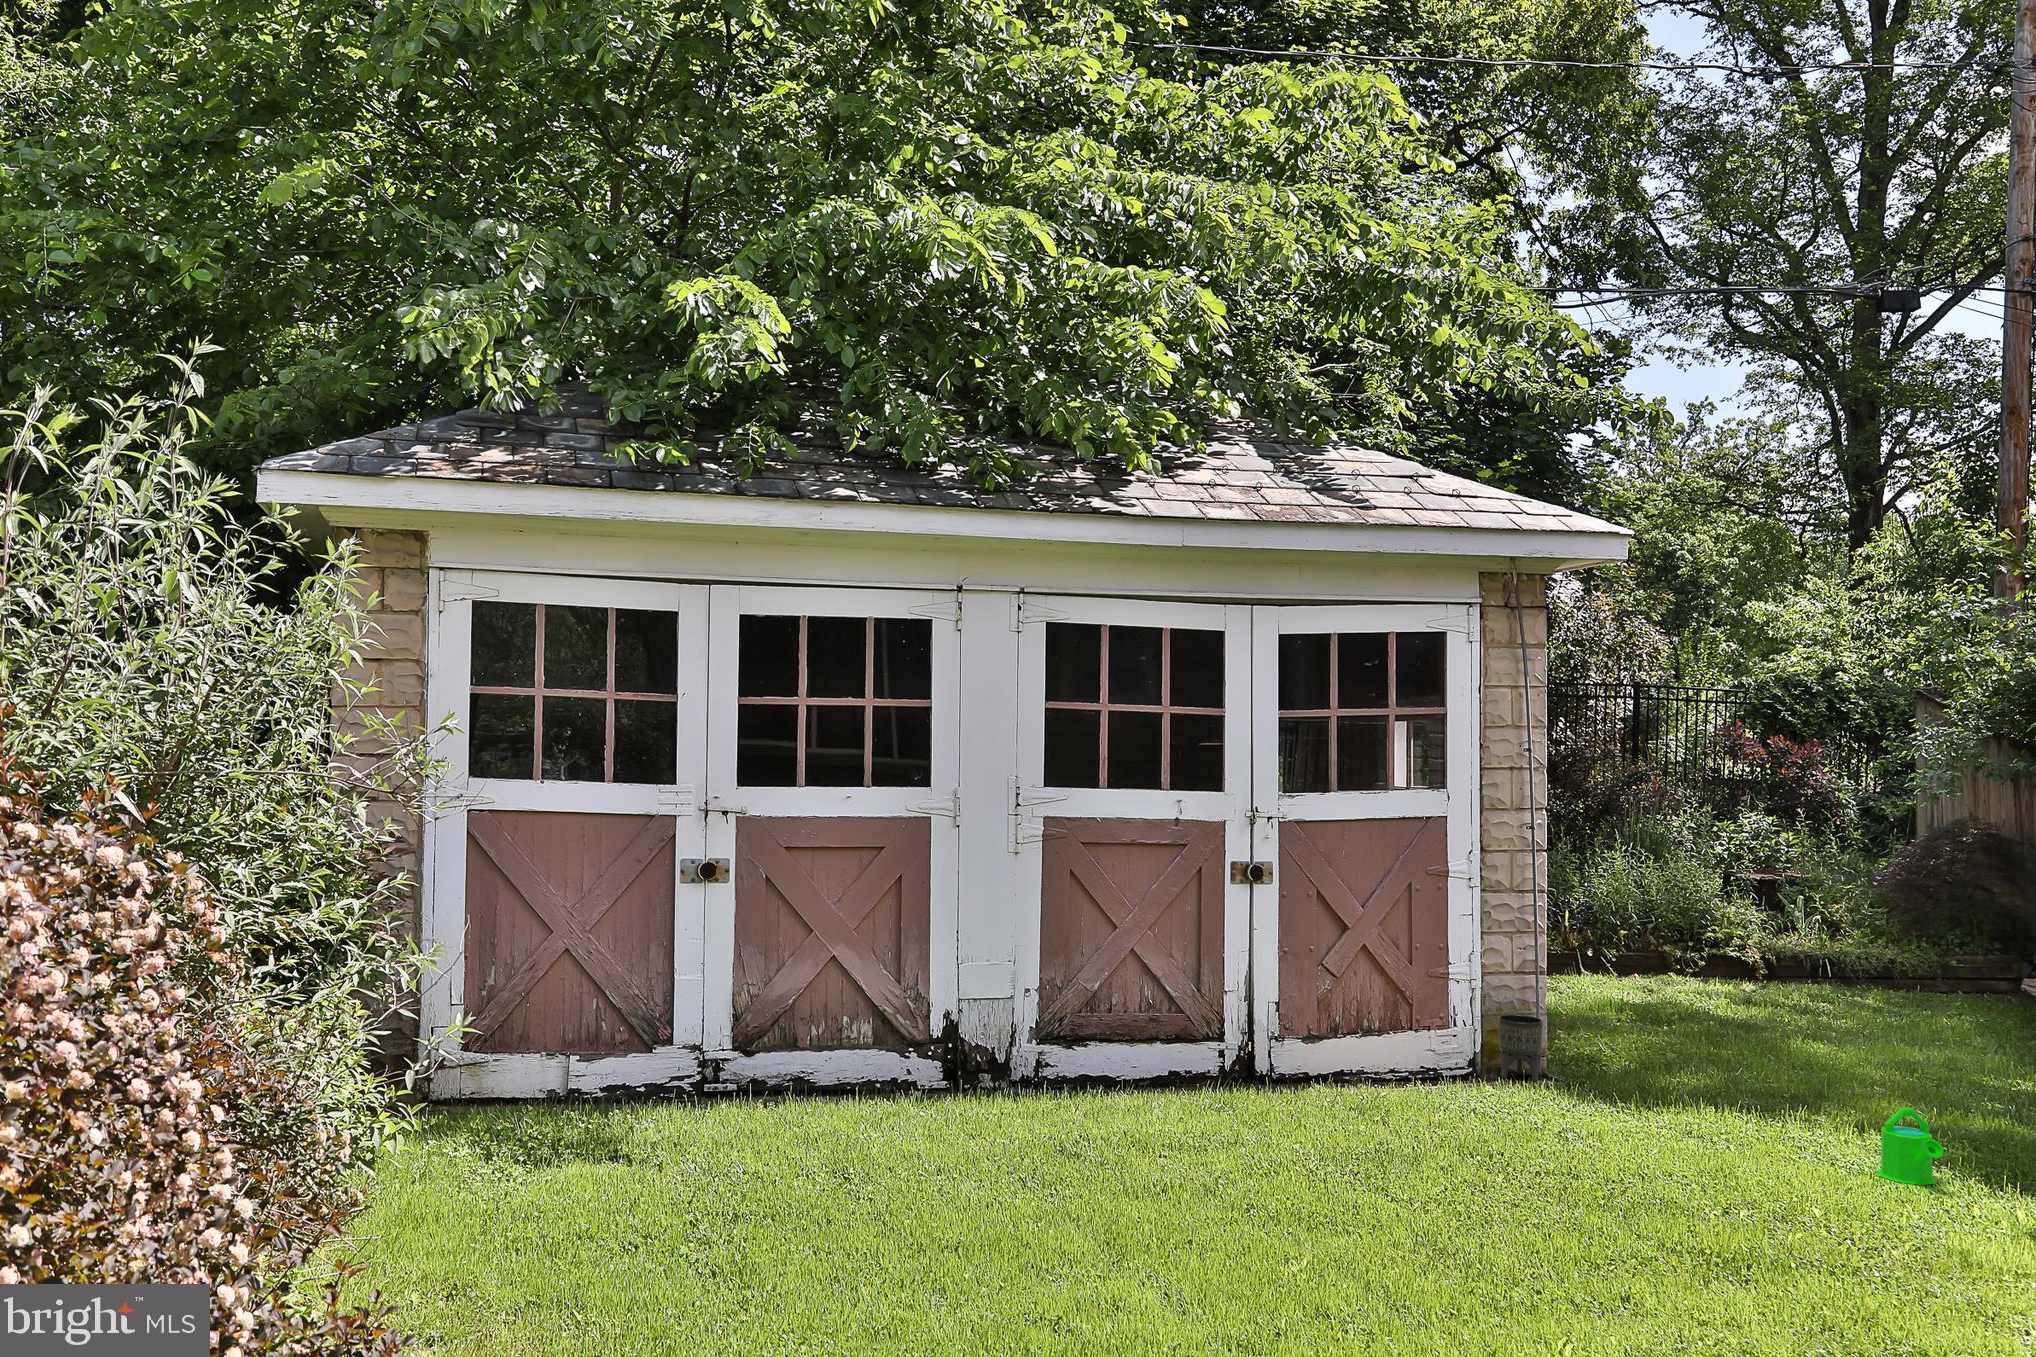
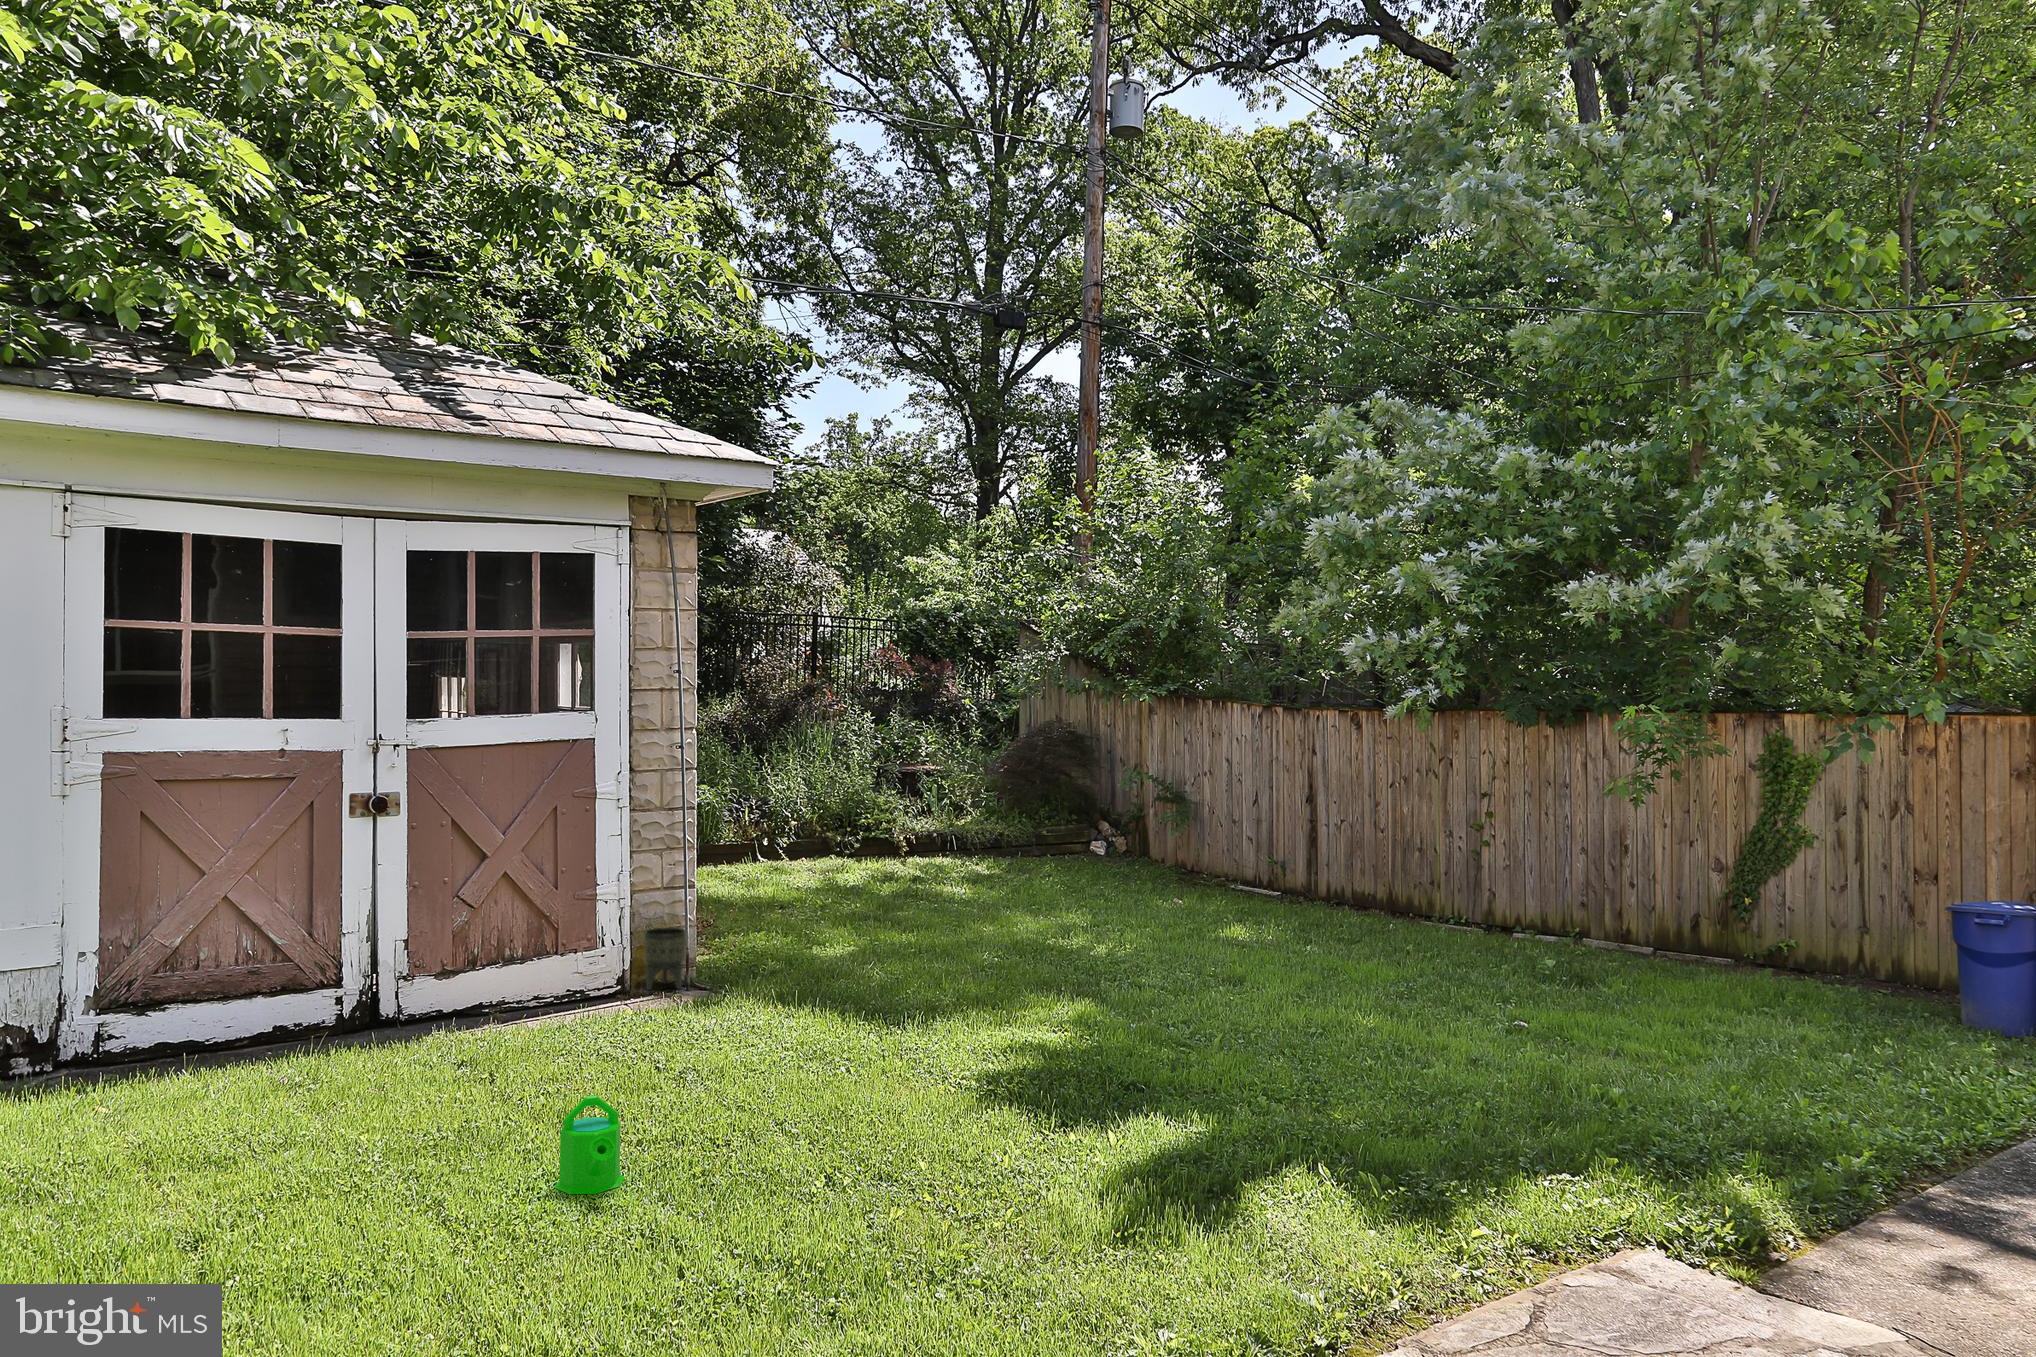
watering can: present [1877,1108,1944,1185] -> present [554,1095,625,1194]

